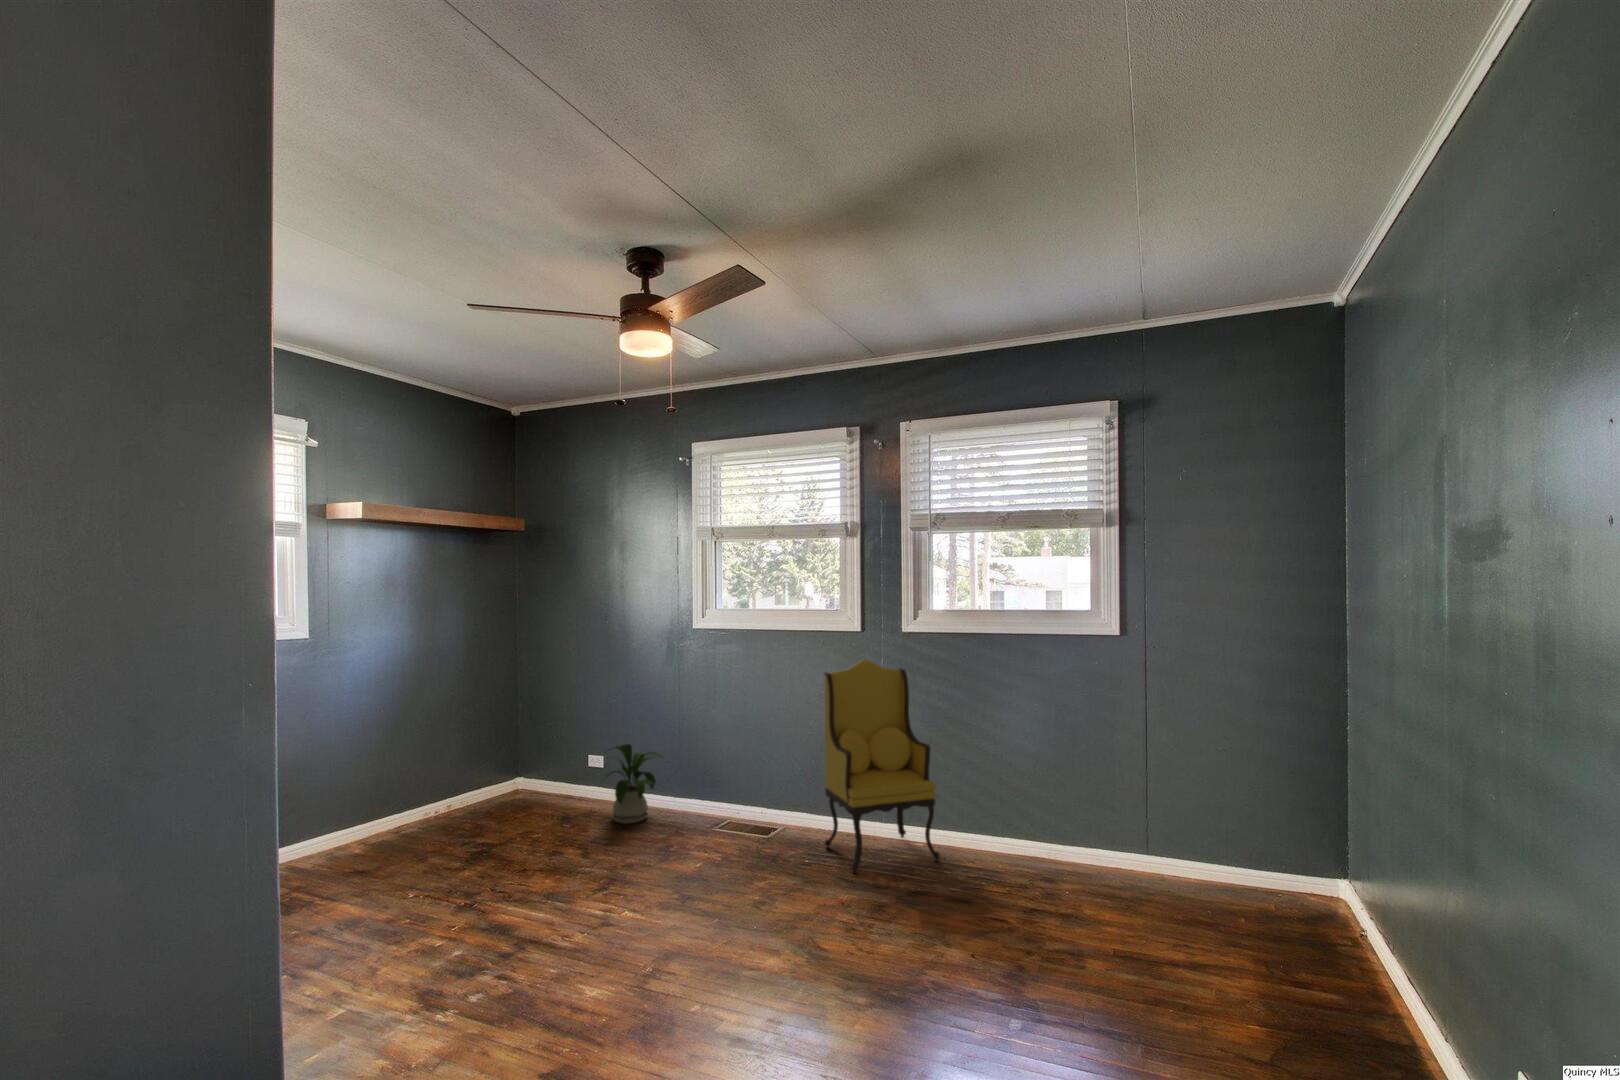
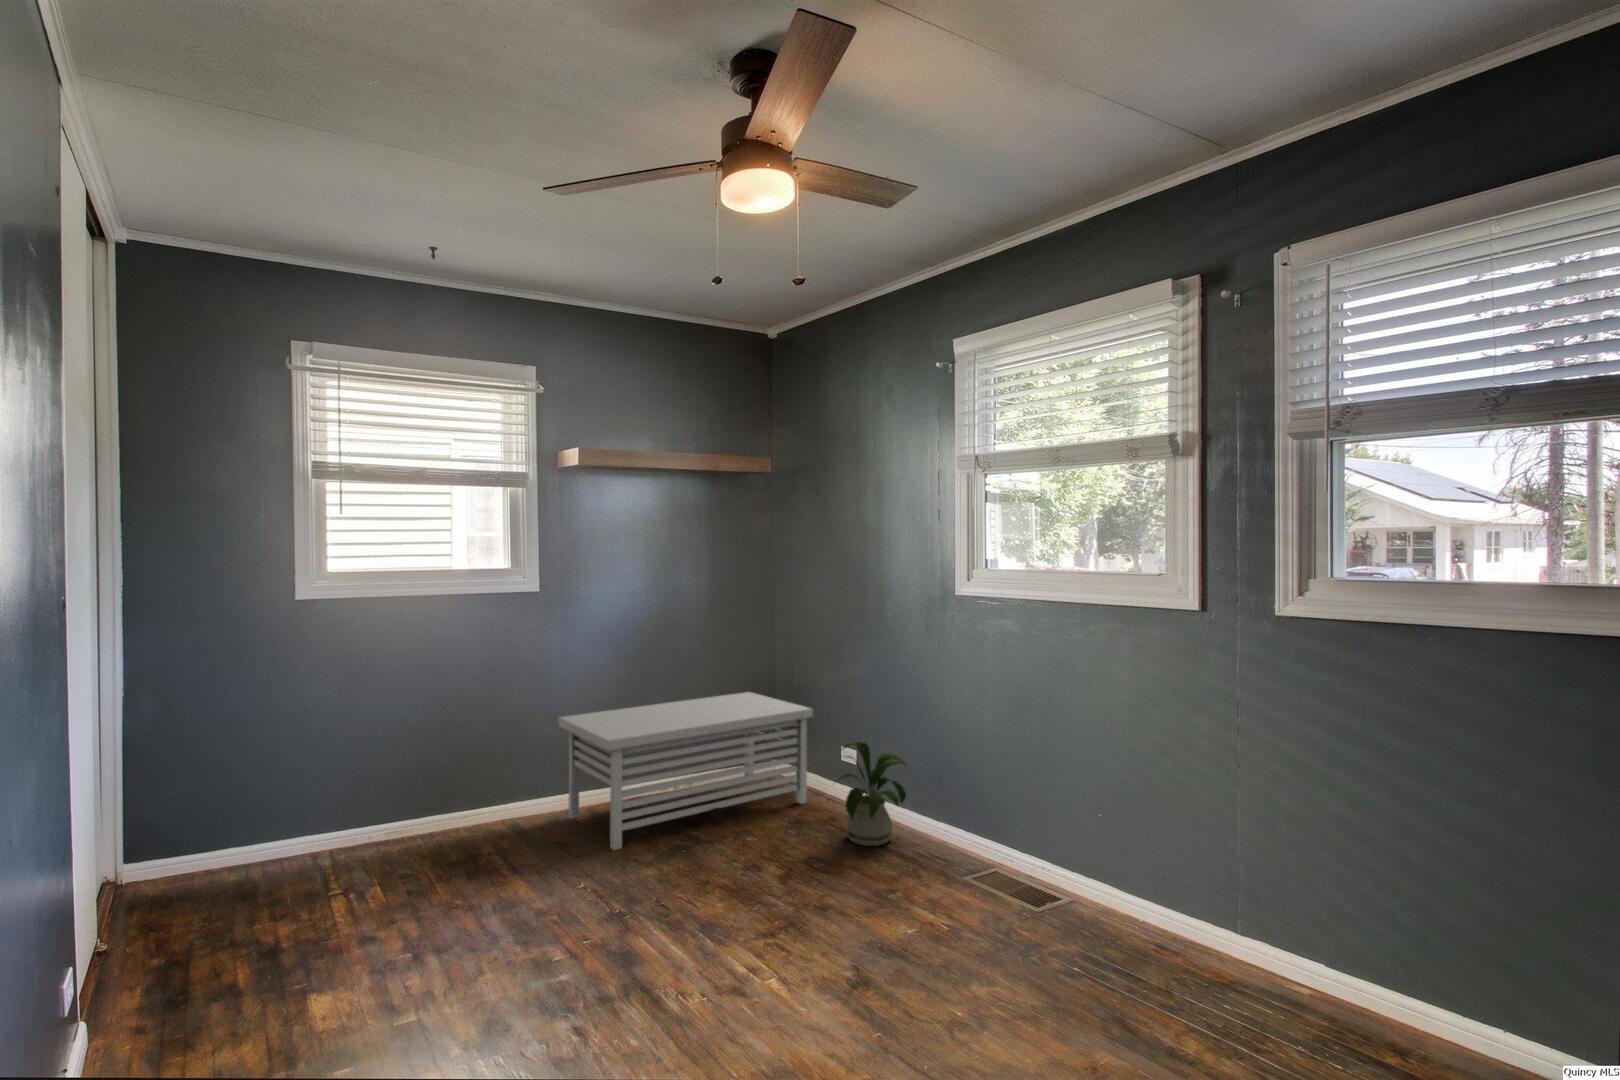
armchair: present [824,659,940,874] -> none [1120,657,1337,1038]
storage bench: none [338,720,568,861] -> present [558,692,813,850]

